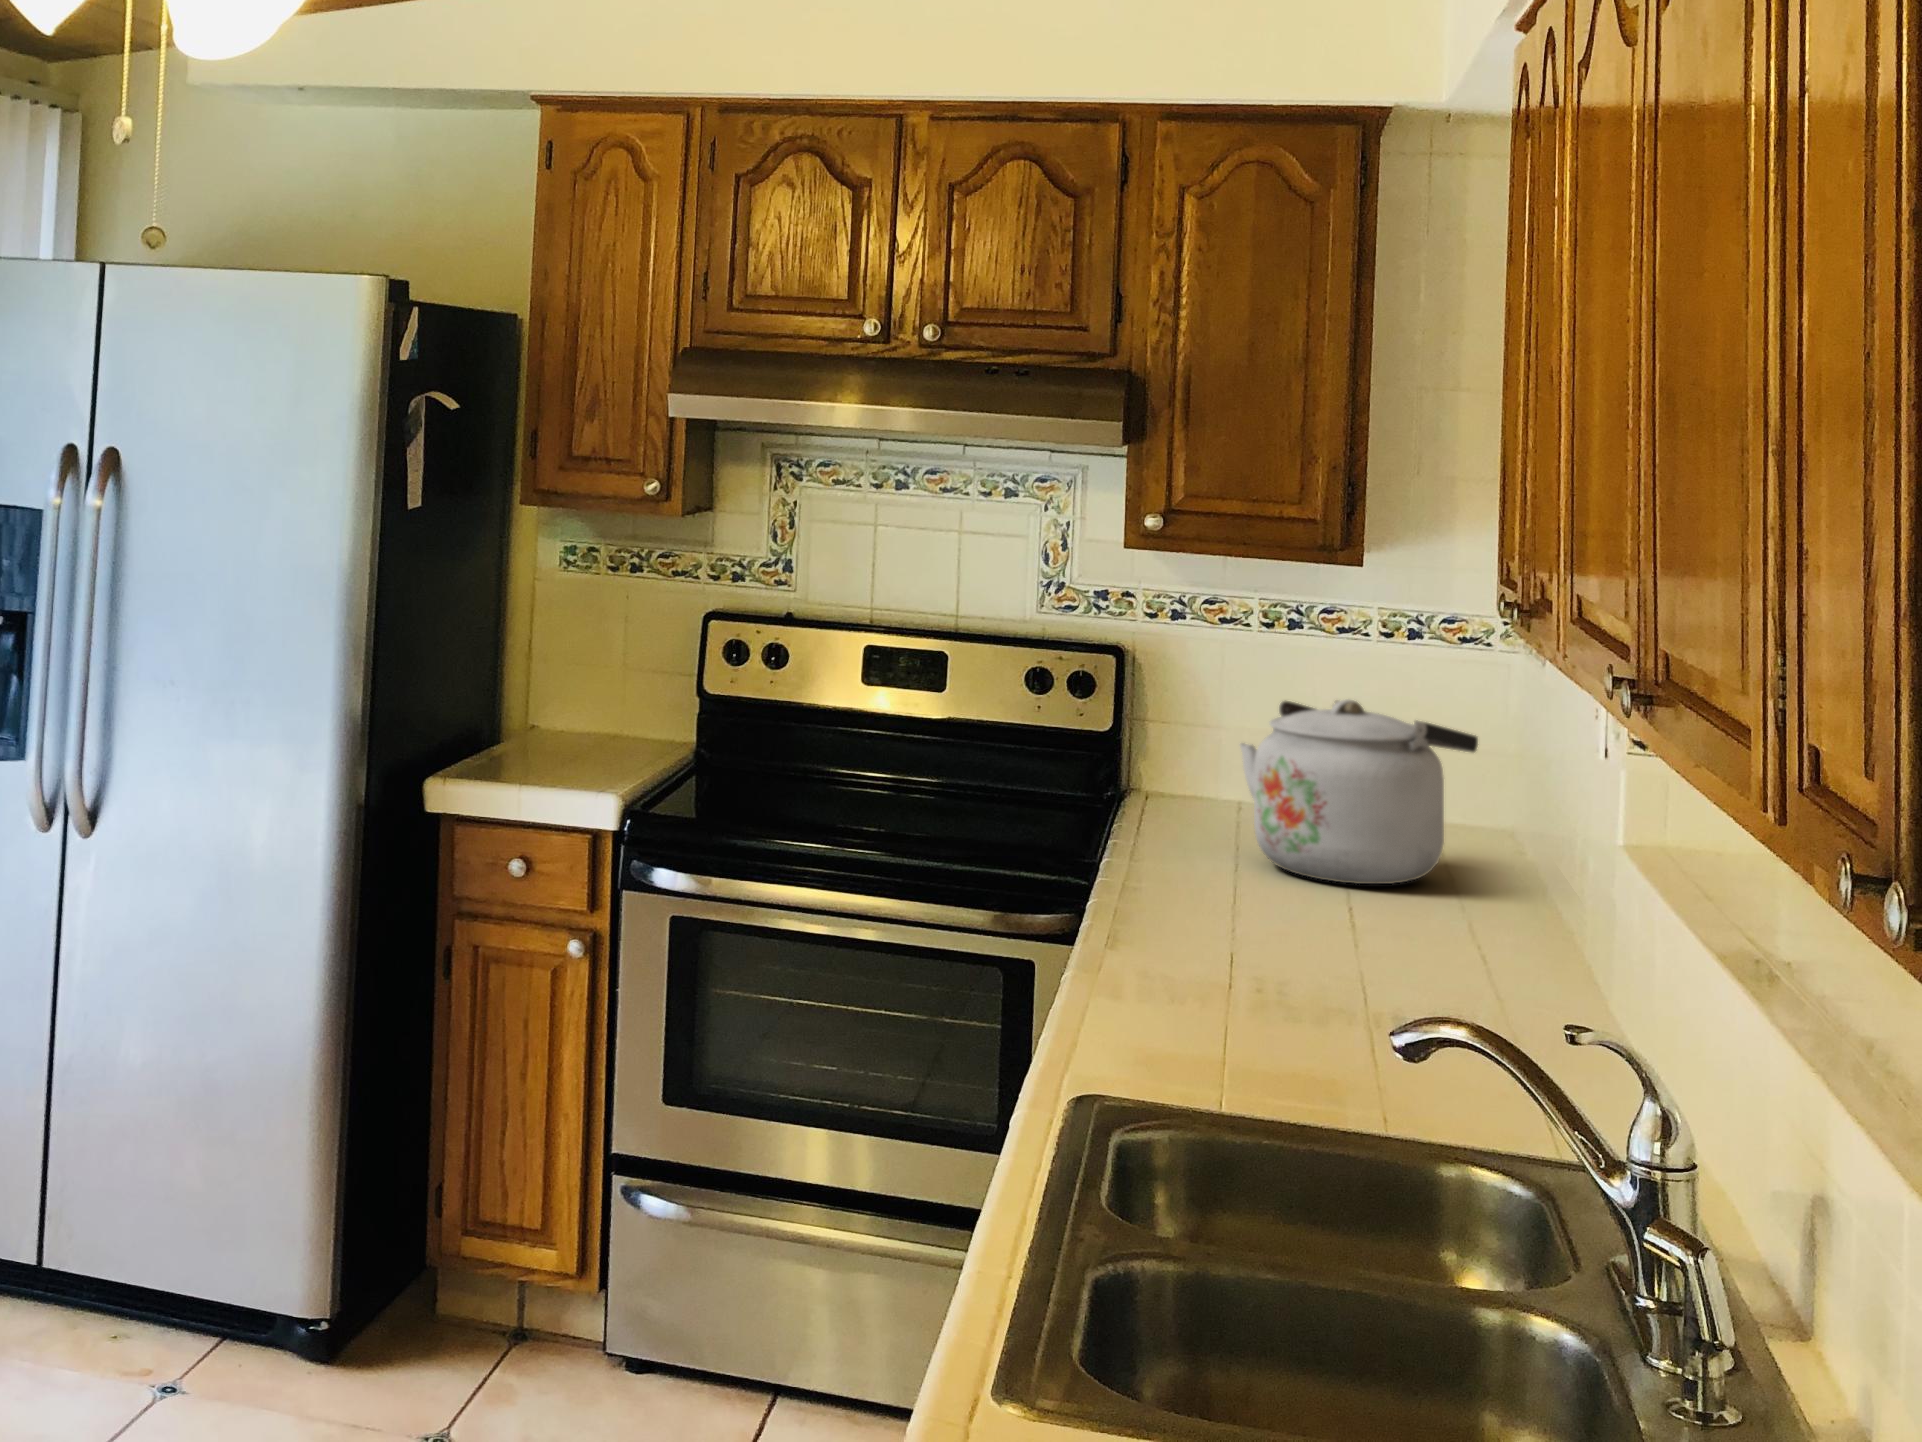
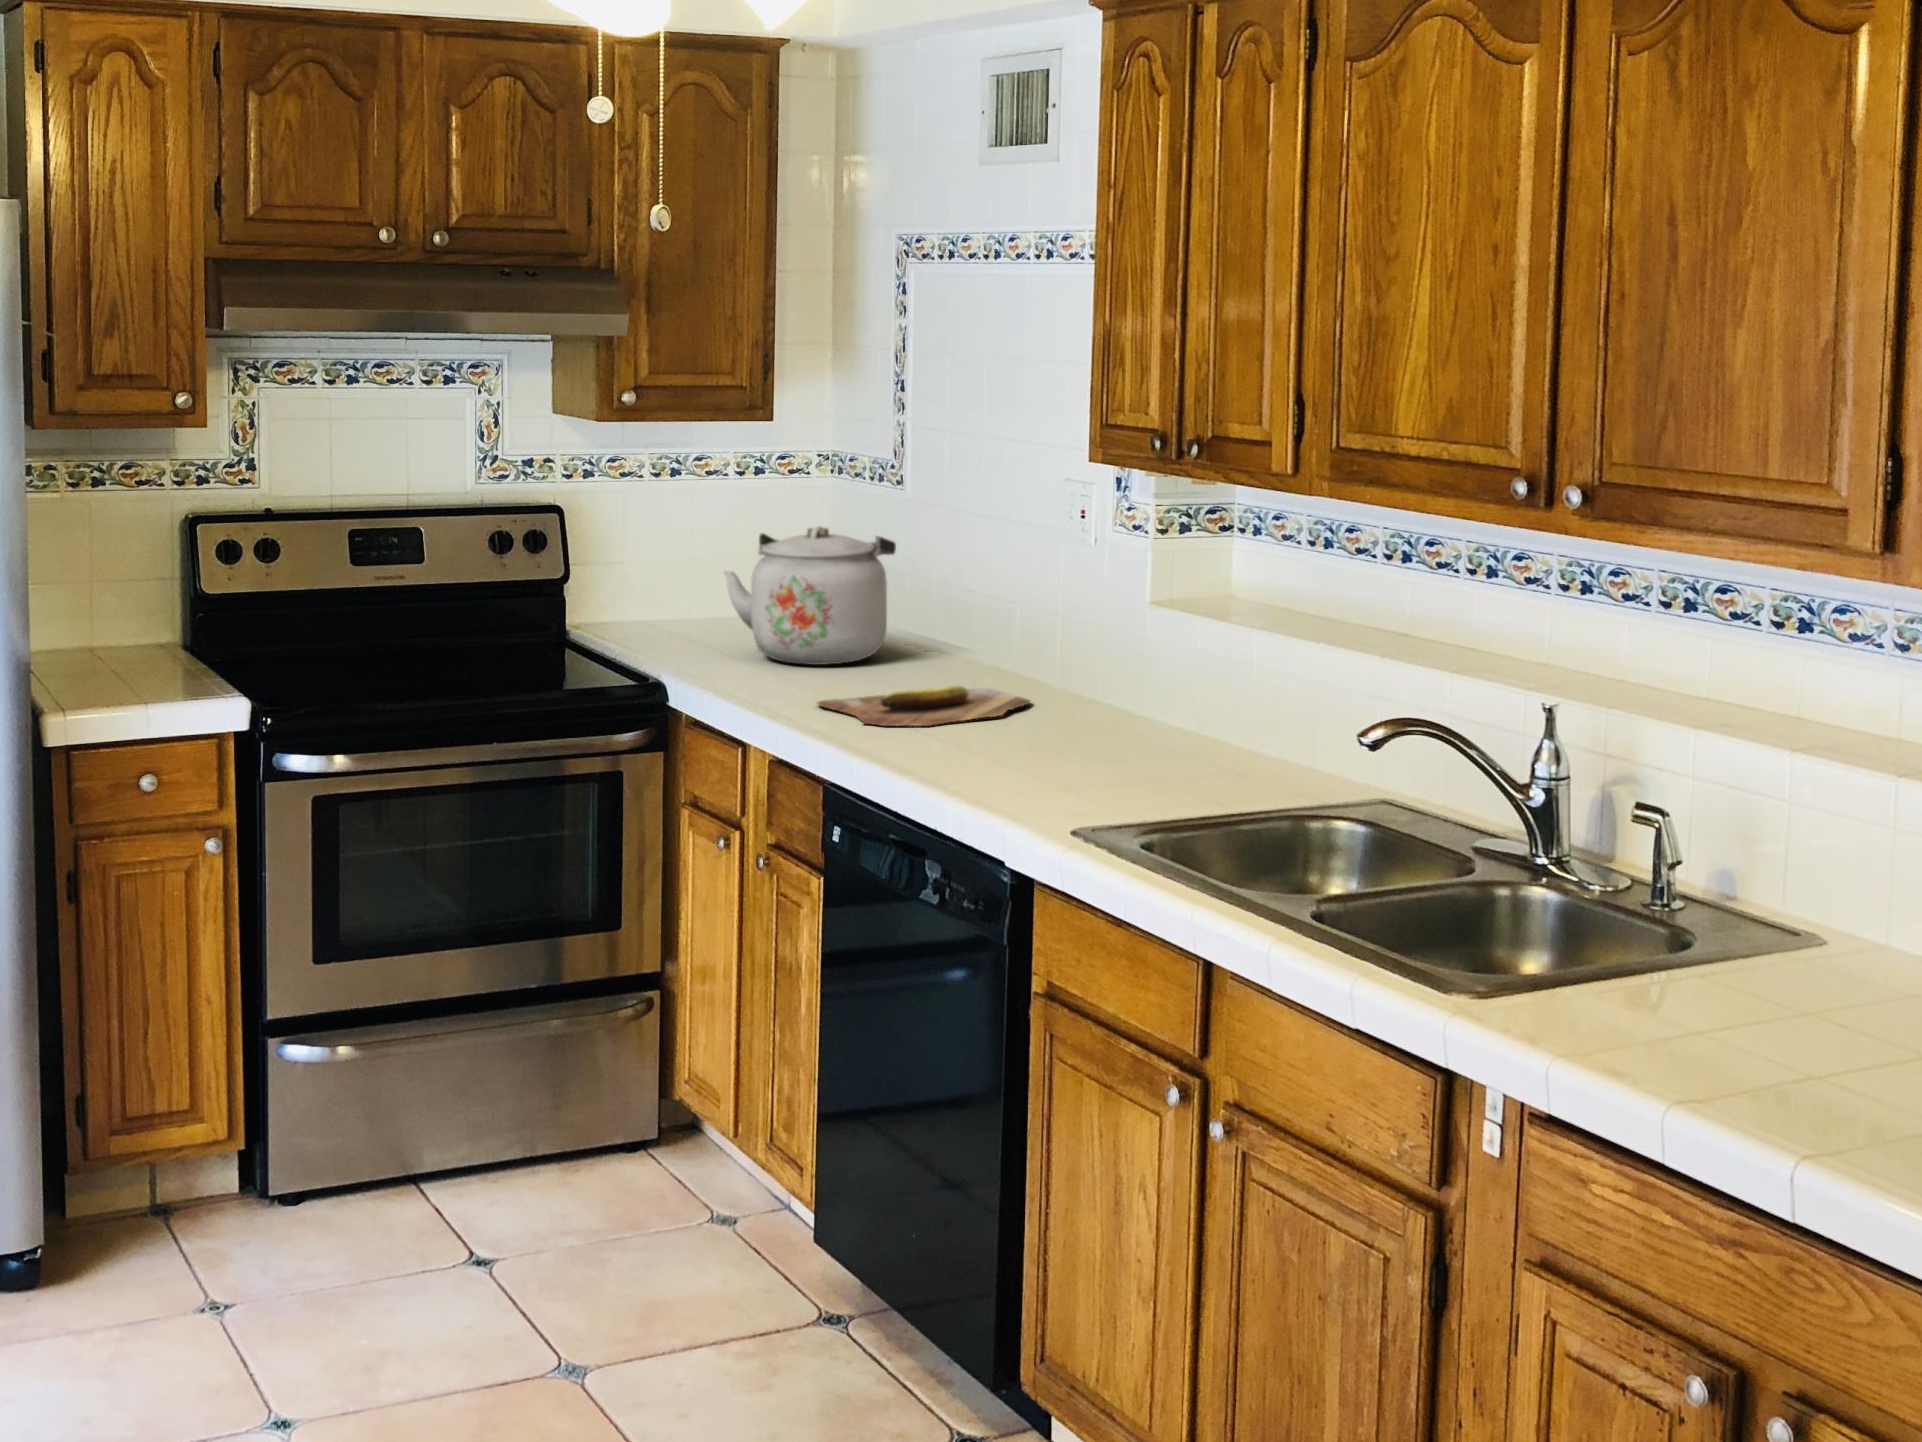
cutting board: none [1176,914,1483,979] -> present [817,685,1030,726]

